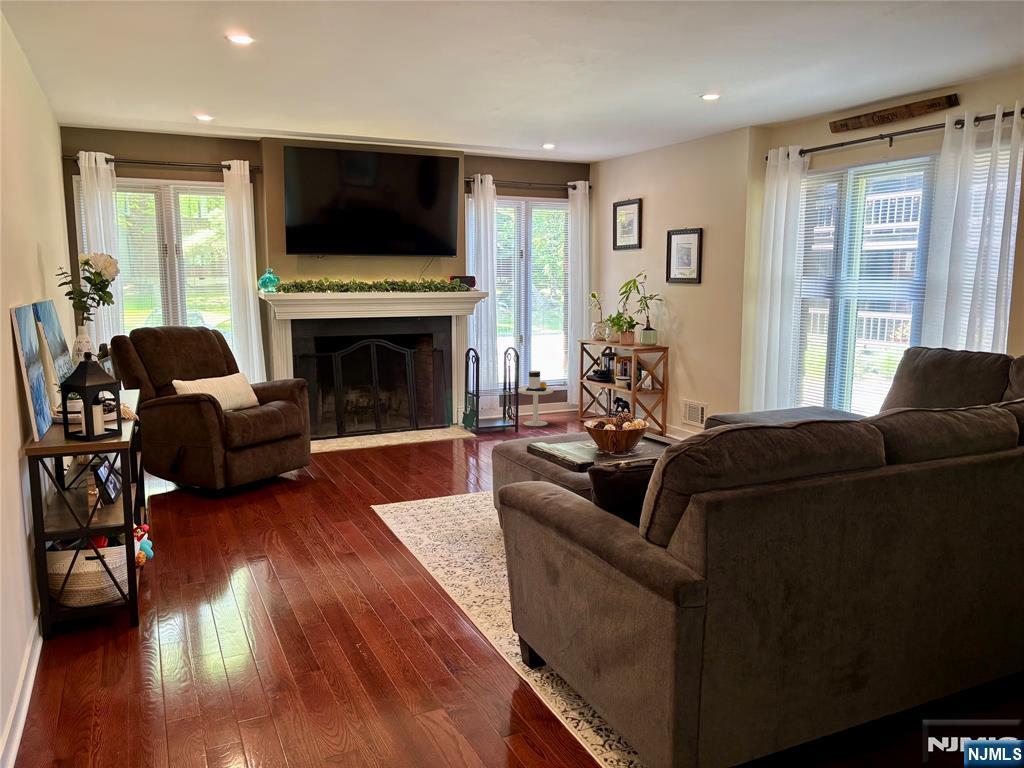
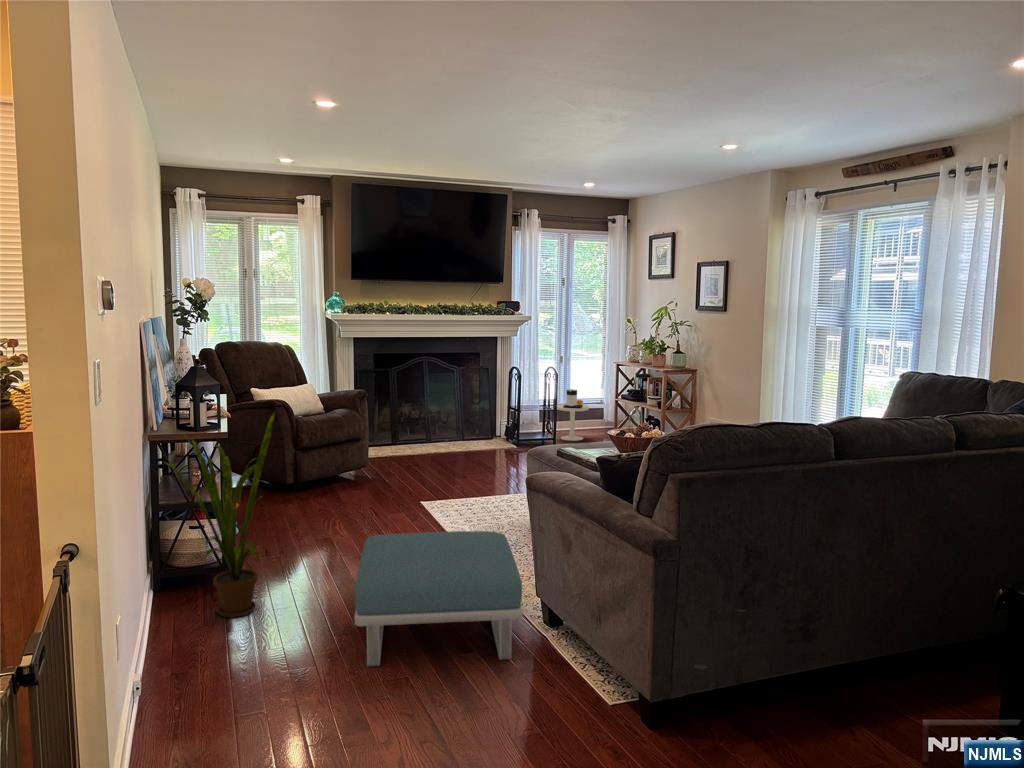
house plant: none [17,414,184,675] -> present [159,412,275,618]
footstool: none [286,553,501,741] -> present [354,531,523,666]

